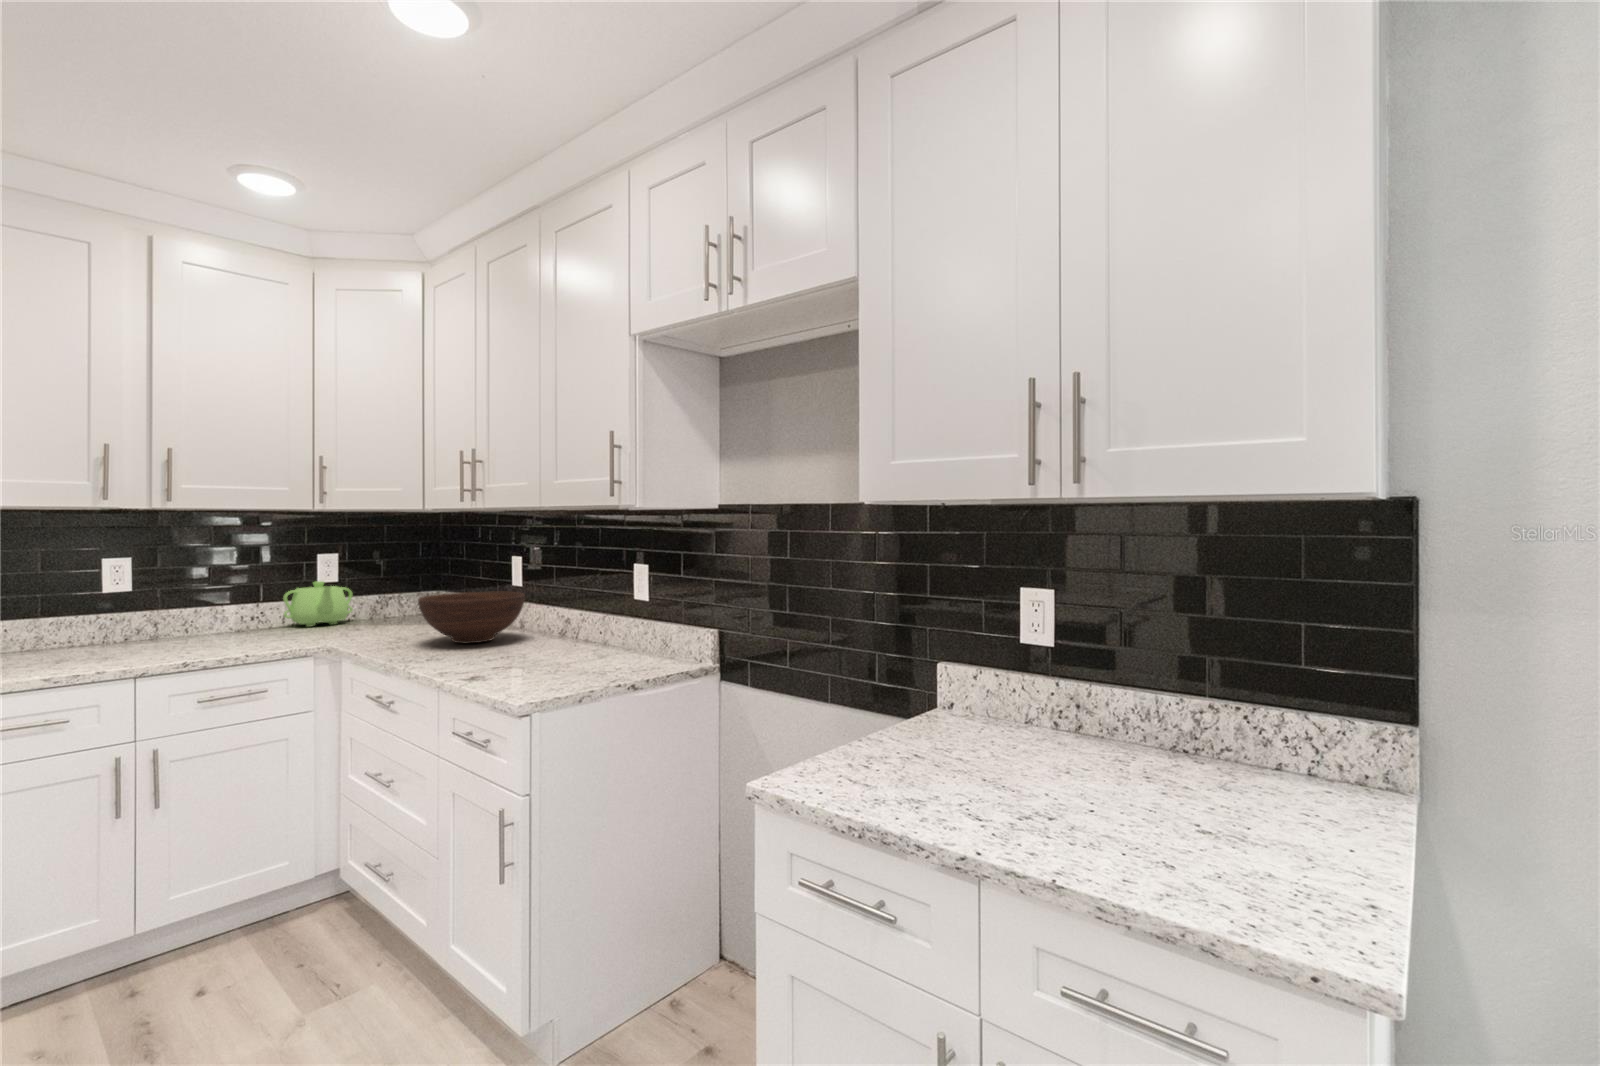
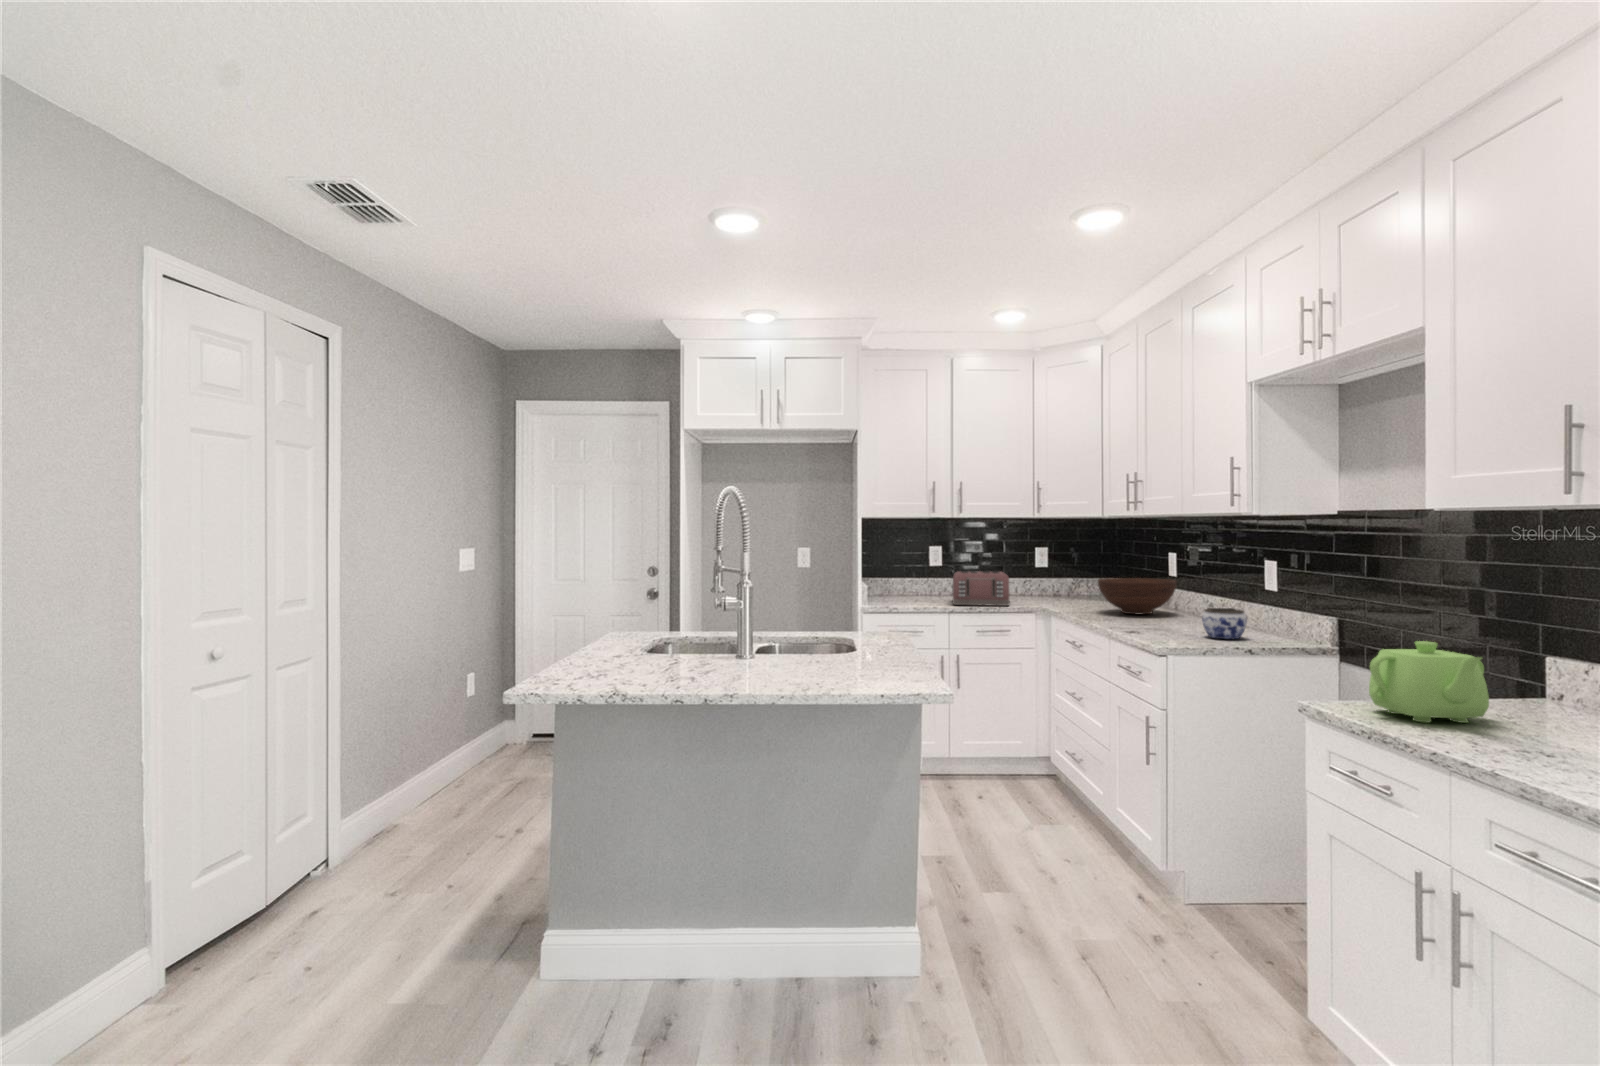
teapot: present [283,581,353,627] -> present [1369,641,1489,723]
toaster: none [159,593,274,657] -> present [953,571,1010,606]
jar: none [571,630,624,673] -> present [1202,608,1247,639]

